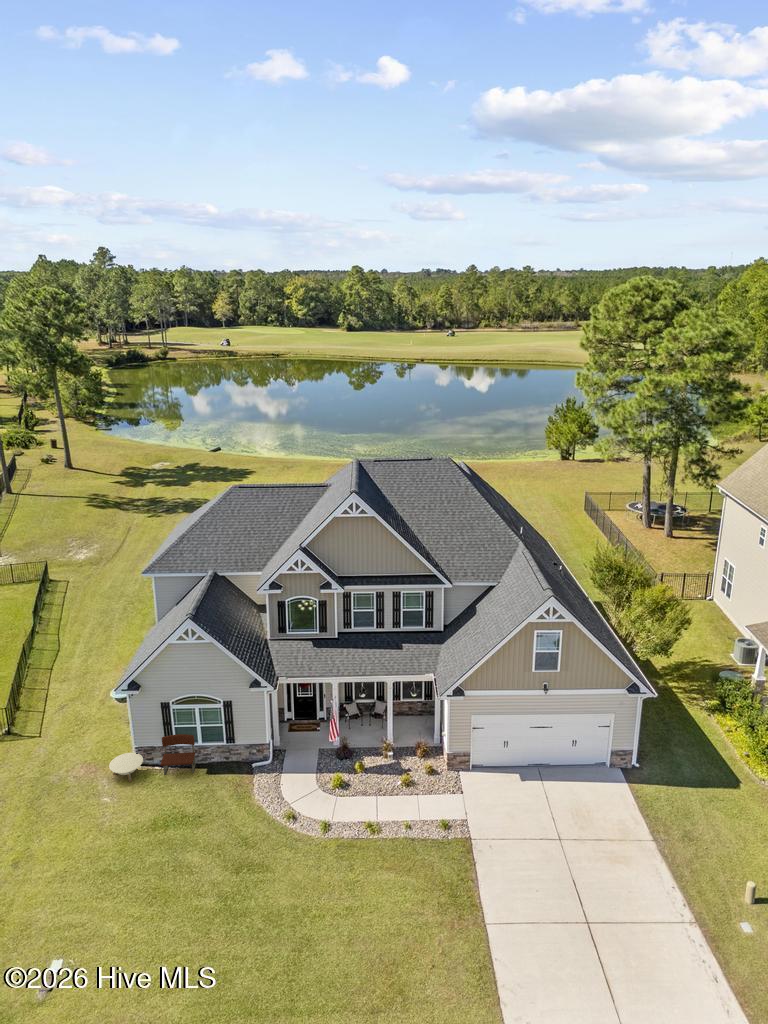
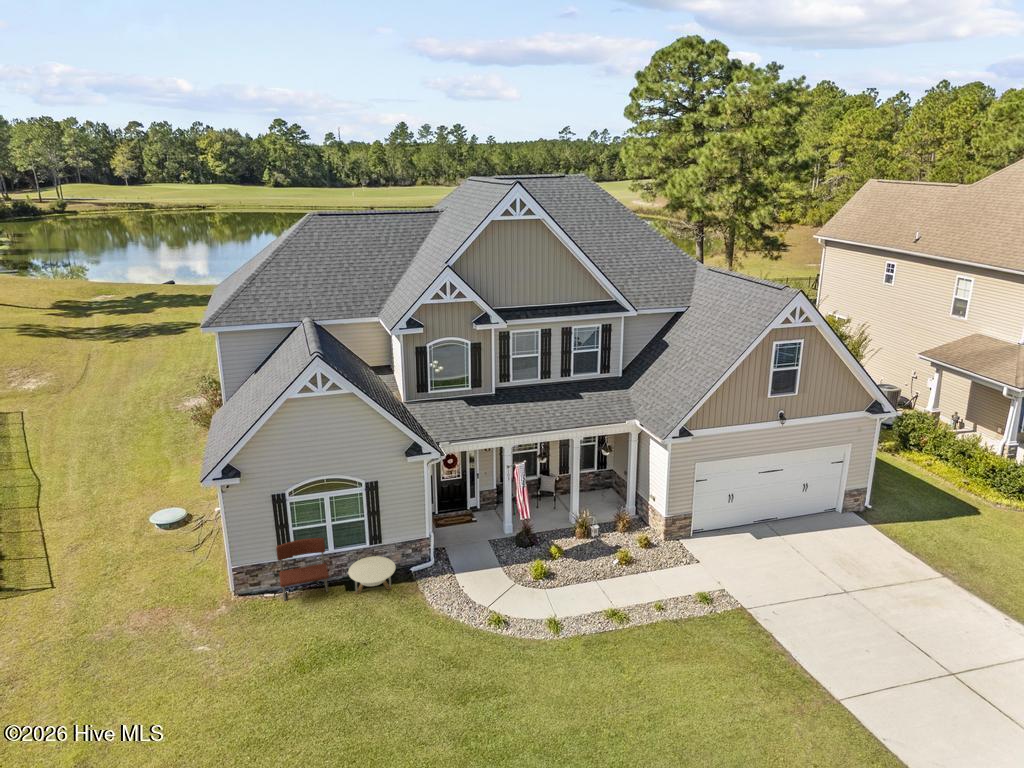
round table: present [109,753,143,782] -> present [348,556,395,594]

